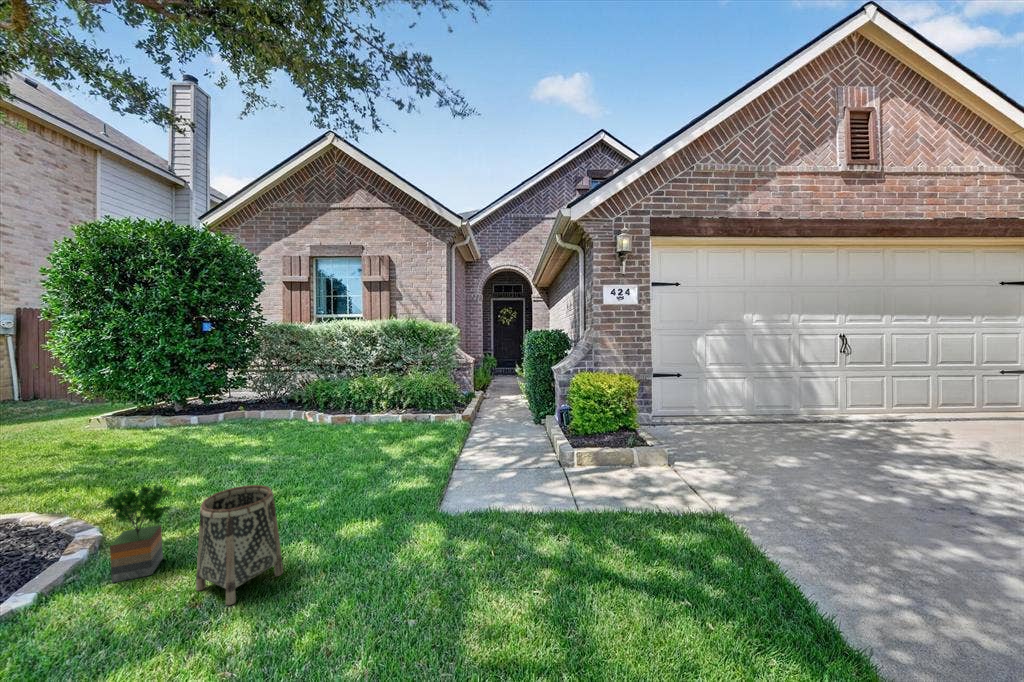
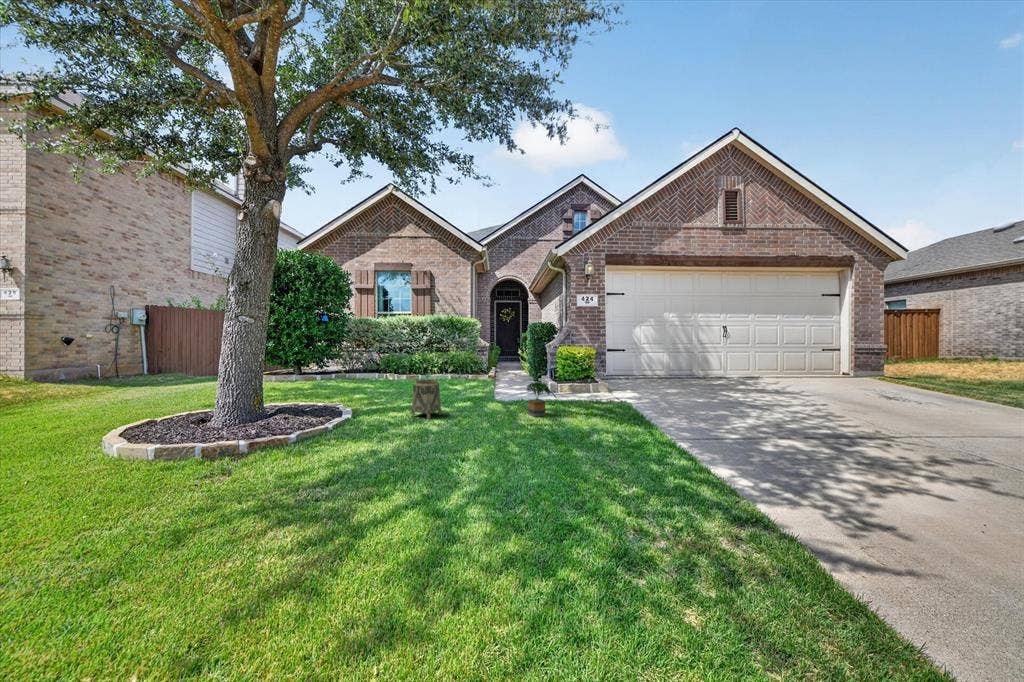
potted tree: present [104,485,172,583] -> present [527,382,550,417]

